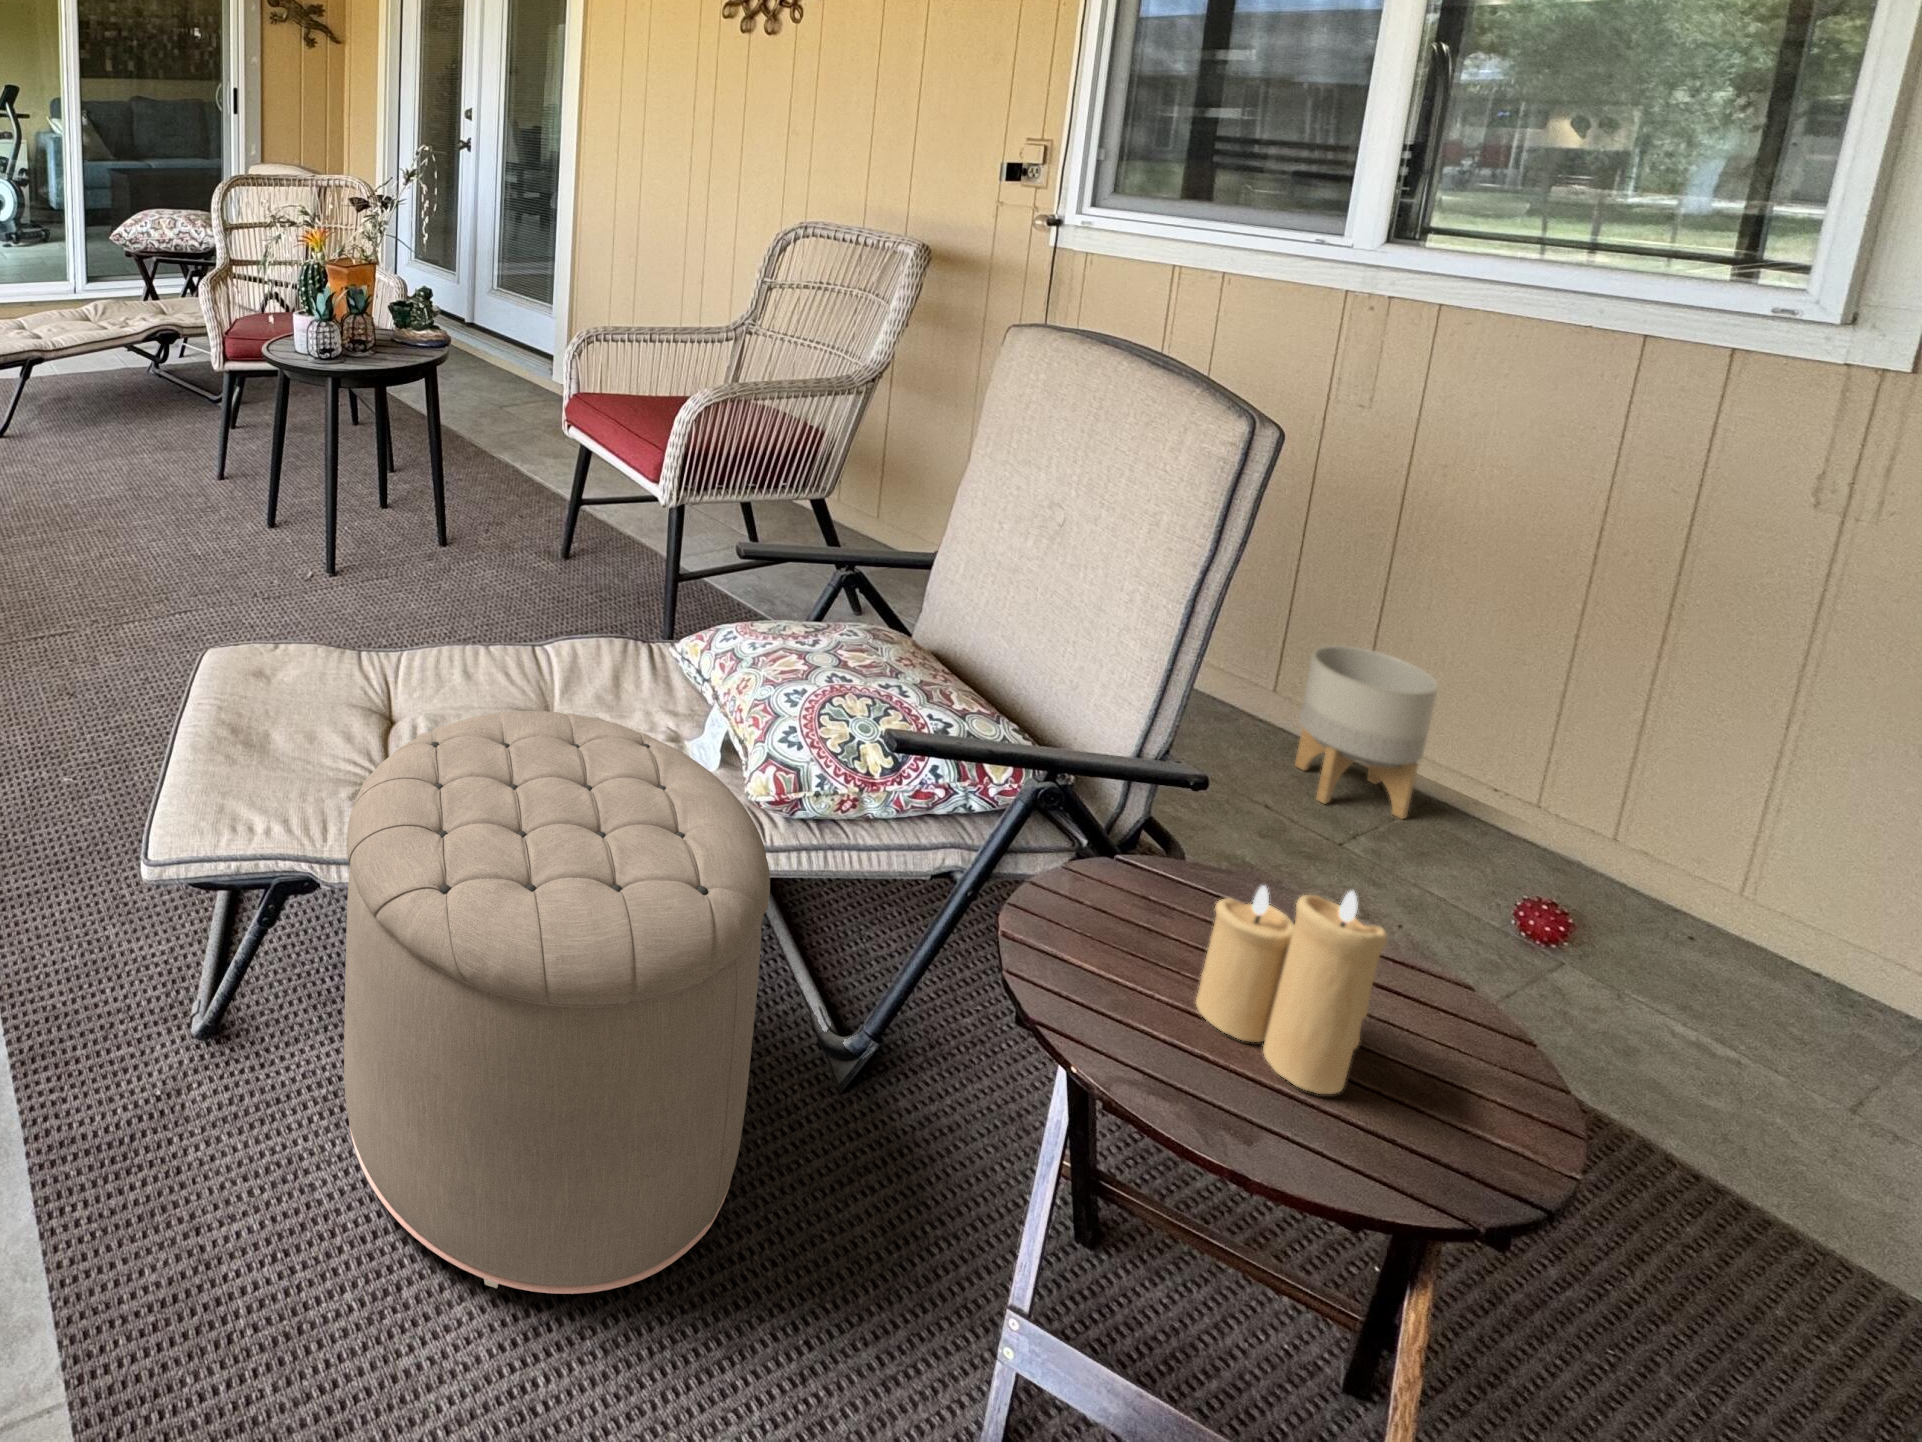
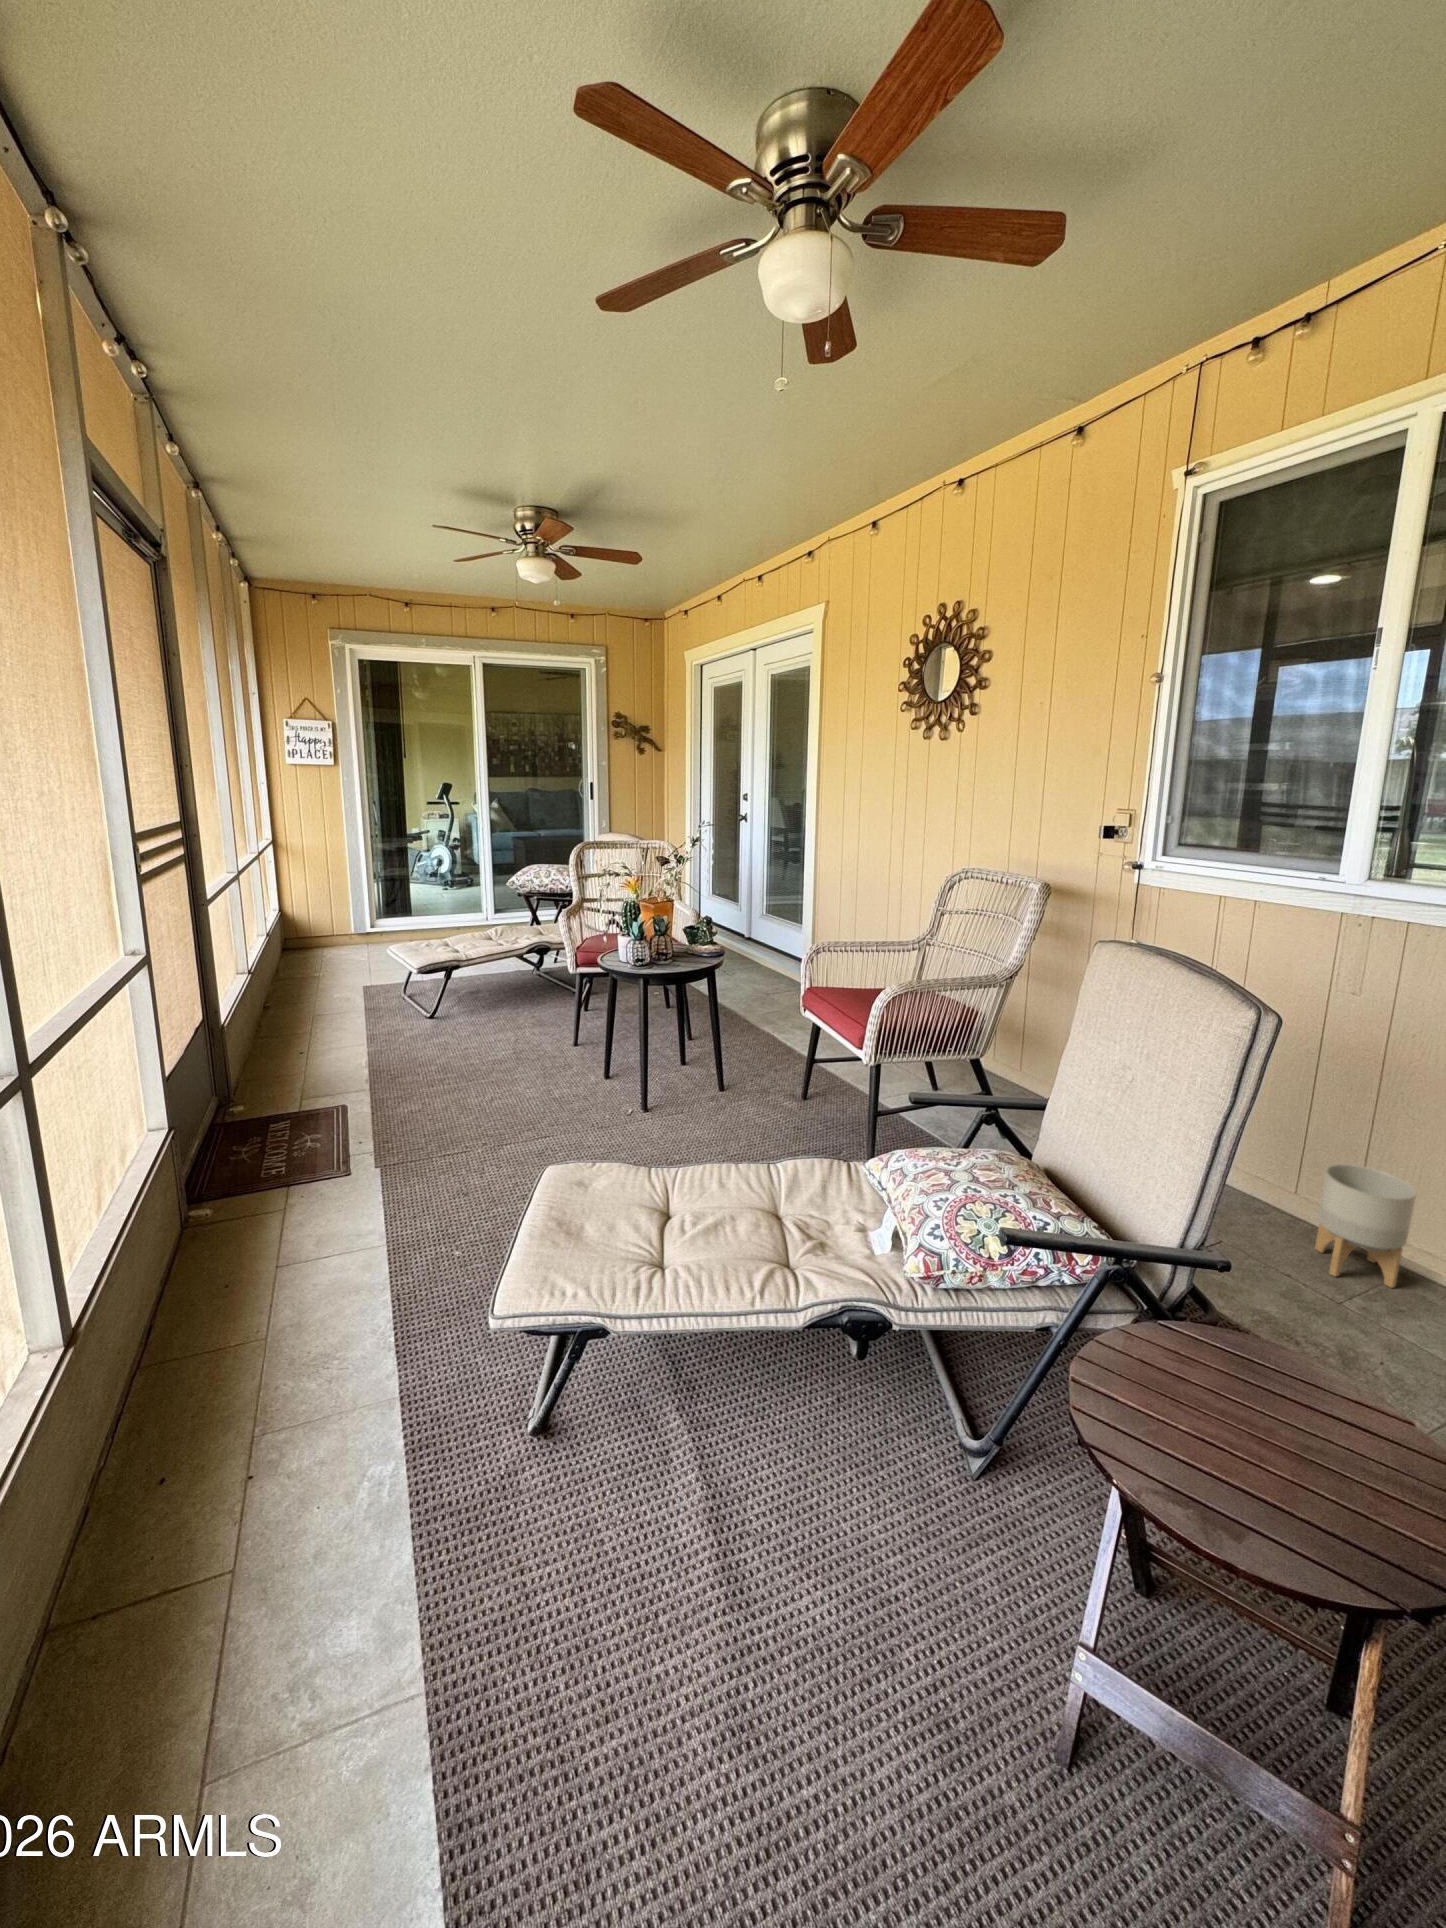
ottoman: present [344,711,770,1294] -> none [622,1213,914,1622]
candle: present [1196,886,1388,1094] -> none [1206,1347,1338,1498]

